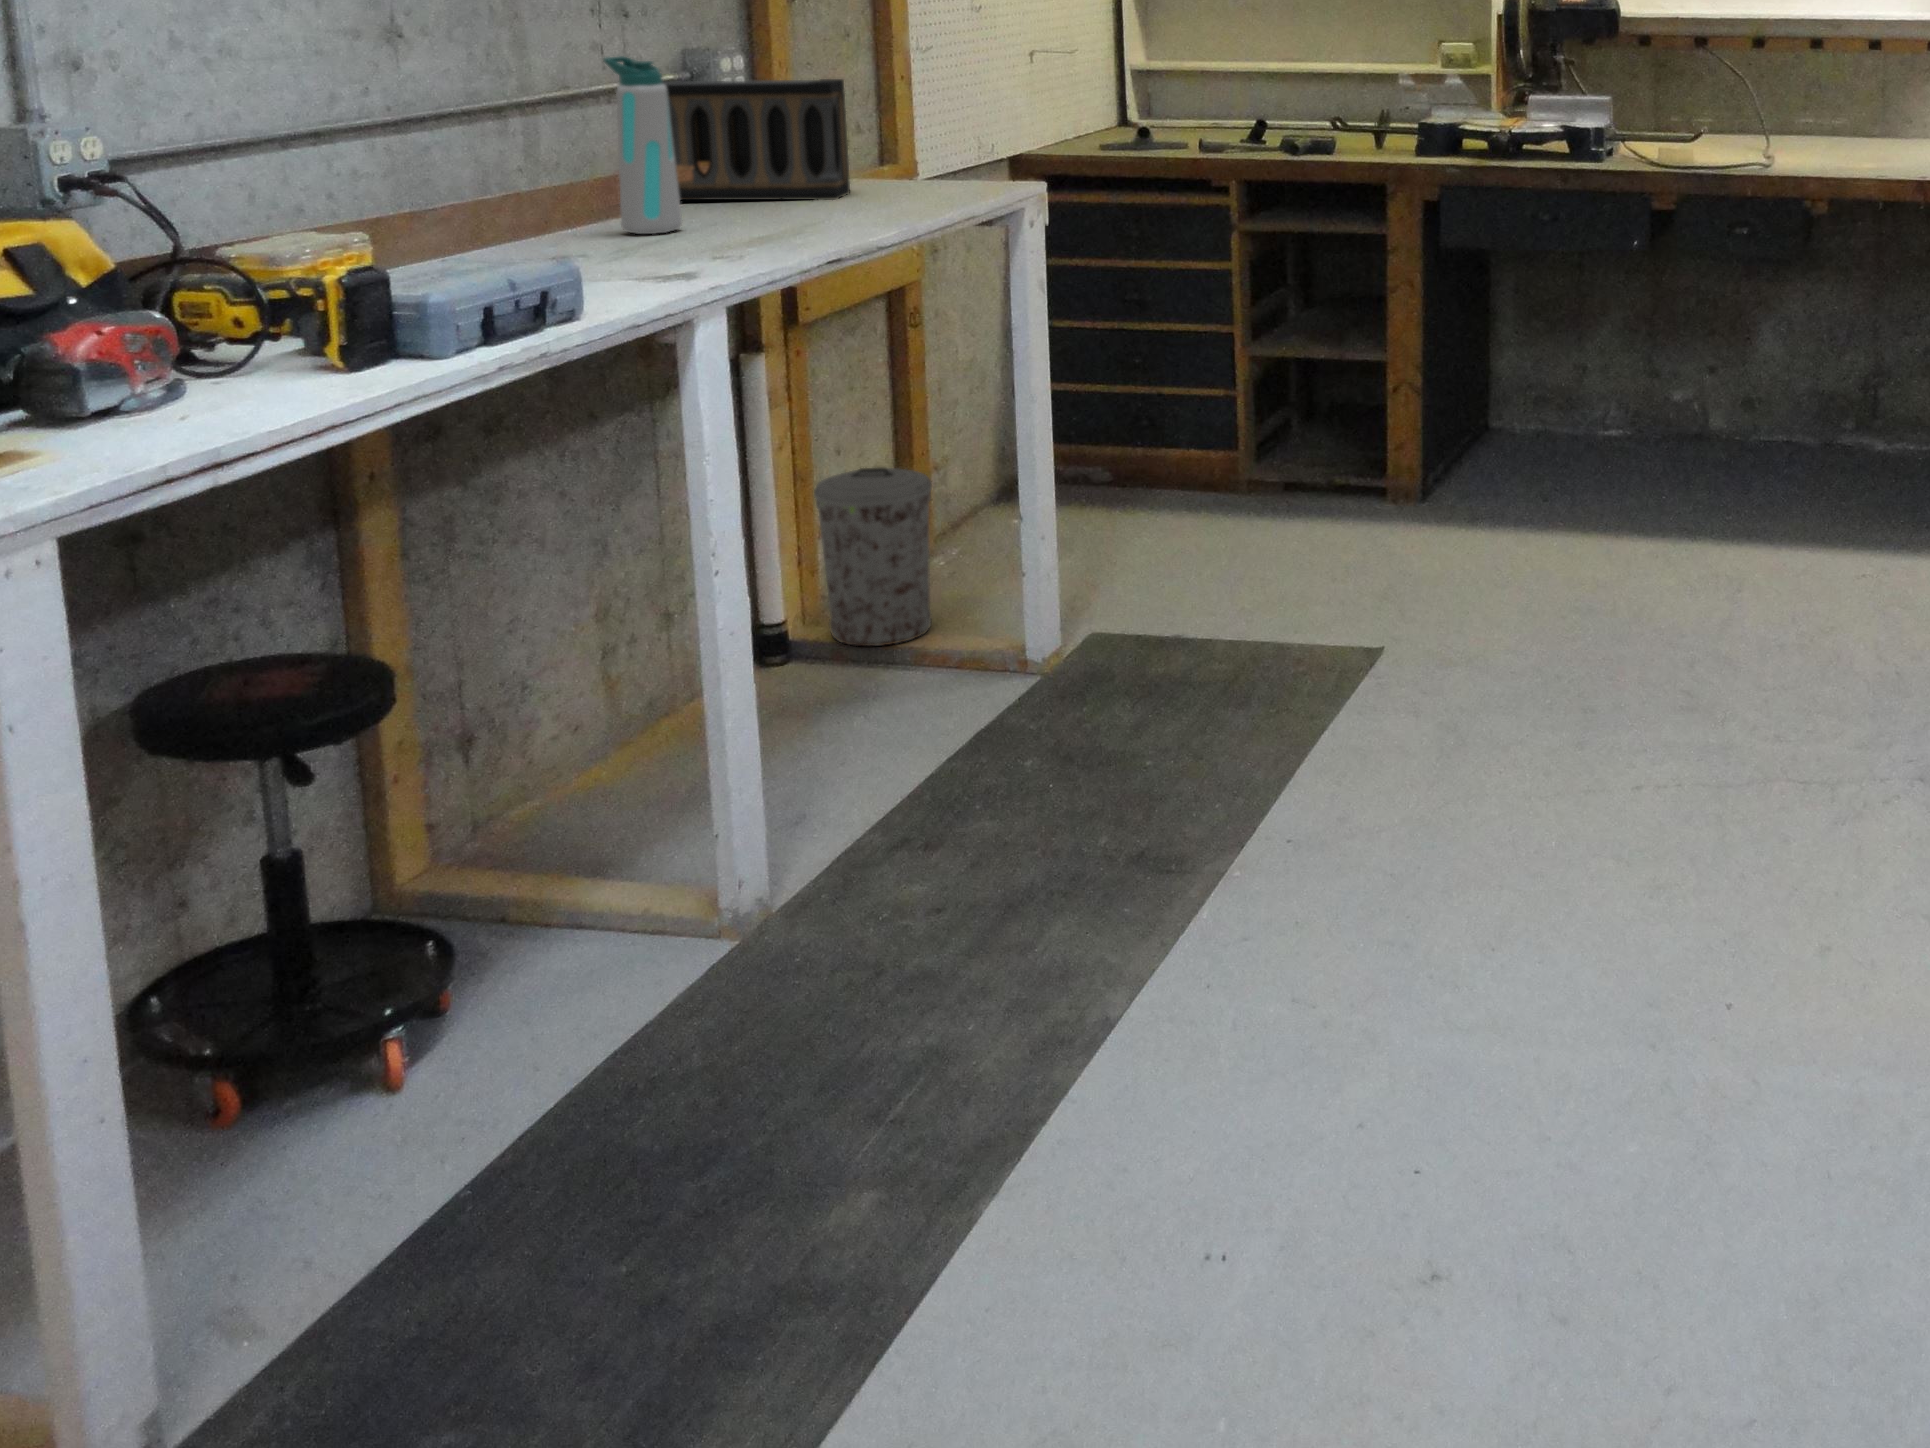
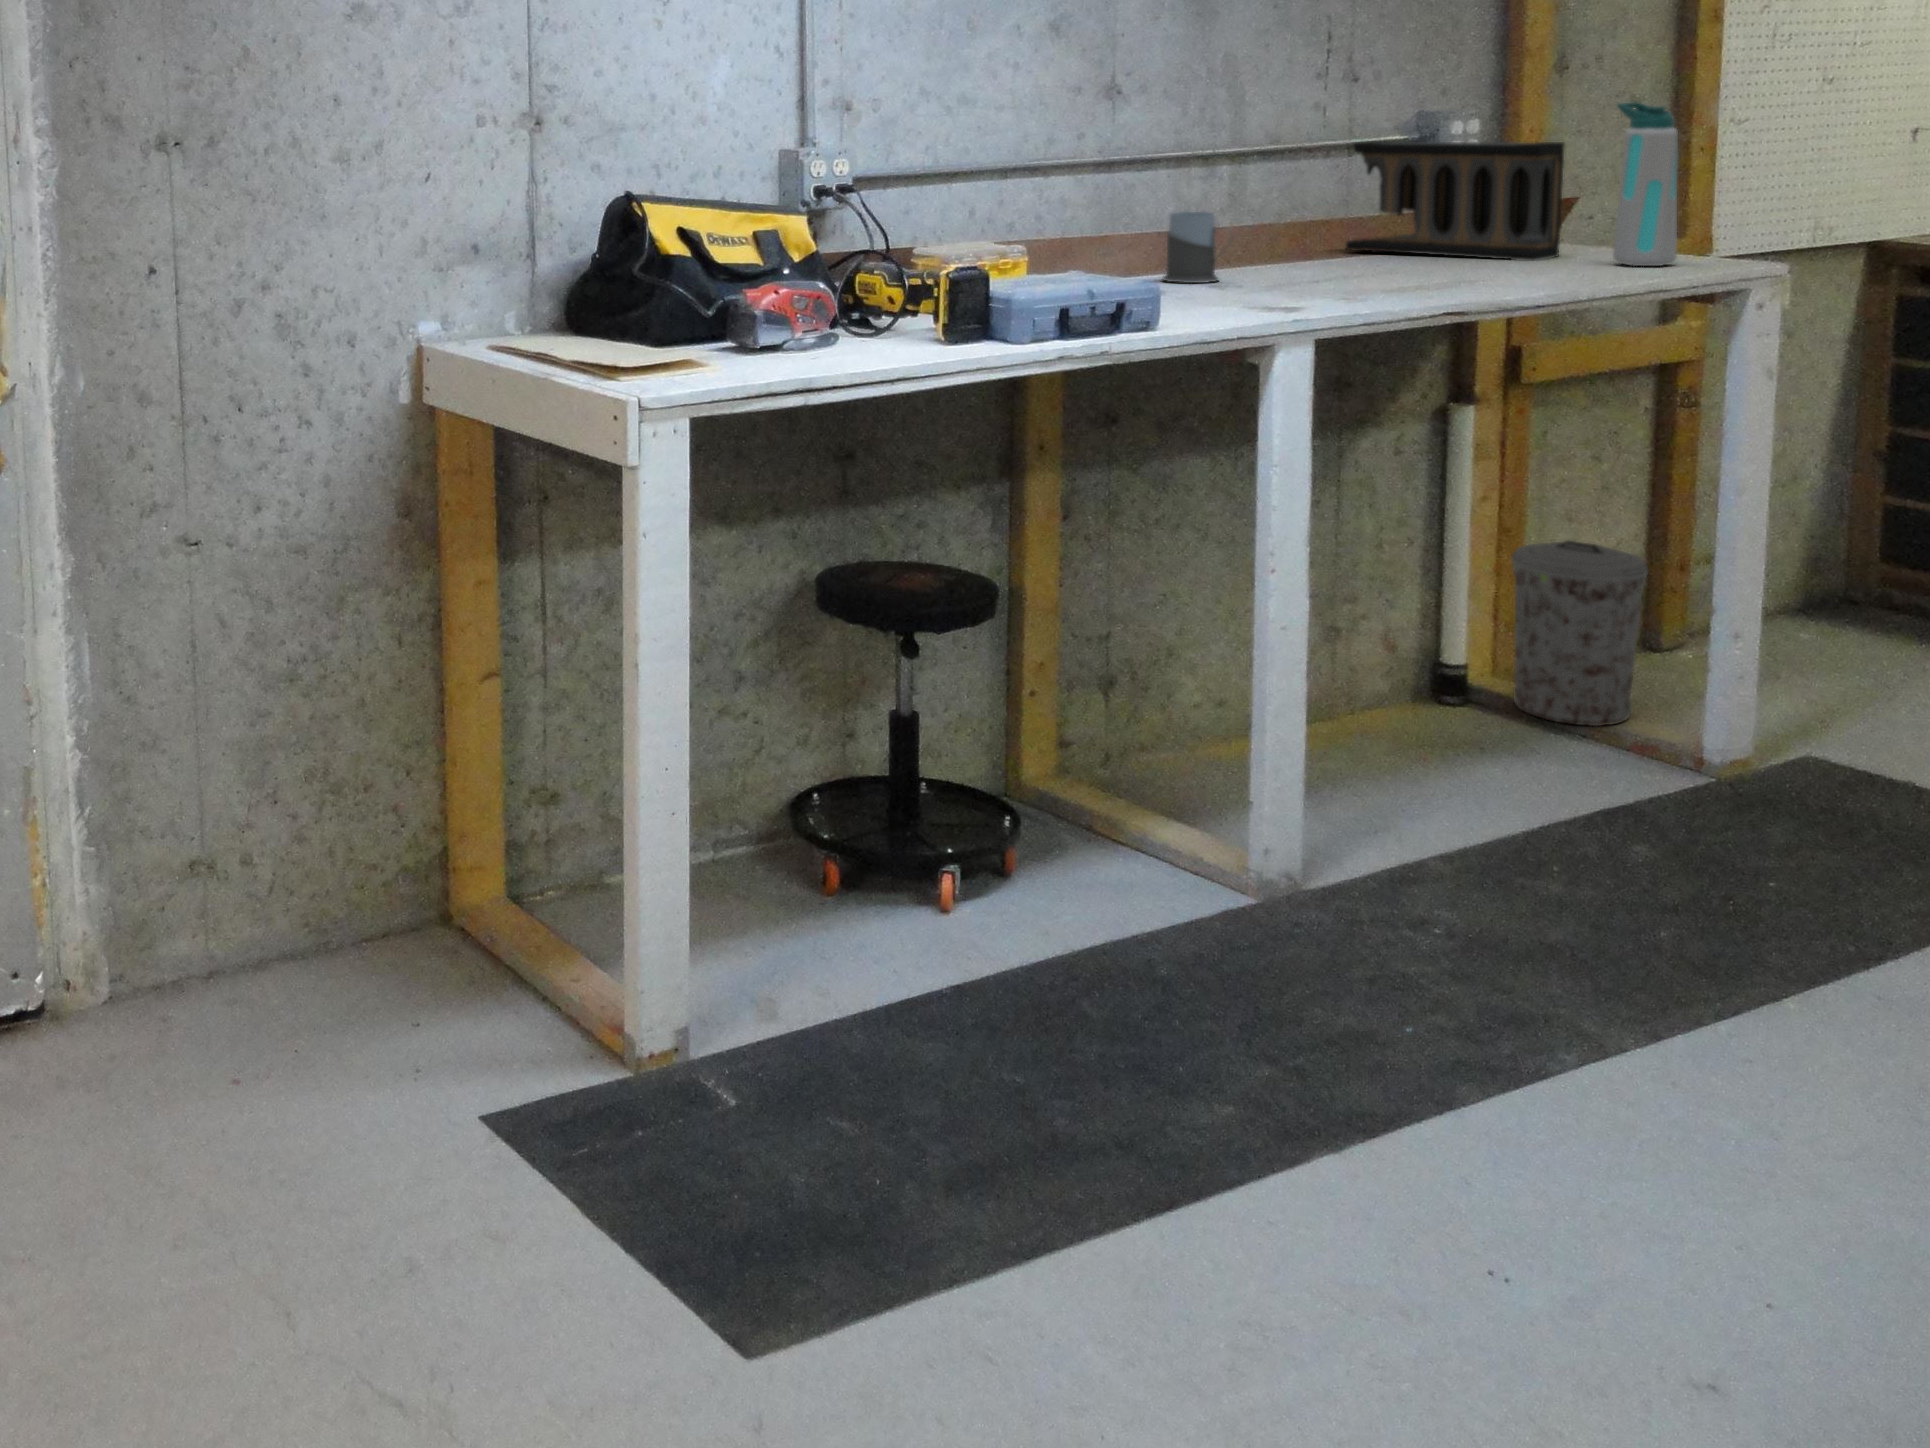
water bottle: present [604,56,682,234] -> present [1613,103,1678,266]
mug: none [500,174,580,258] -> present [1163,212,1222,283]

